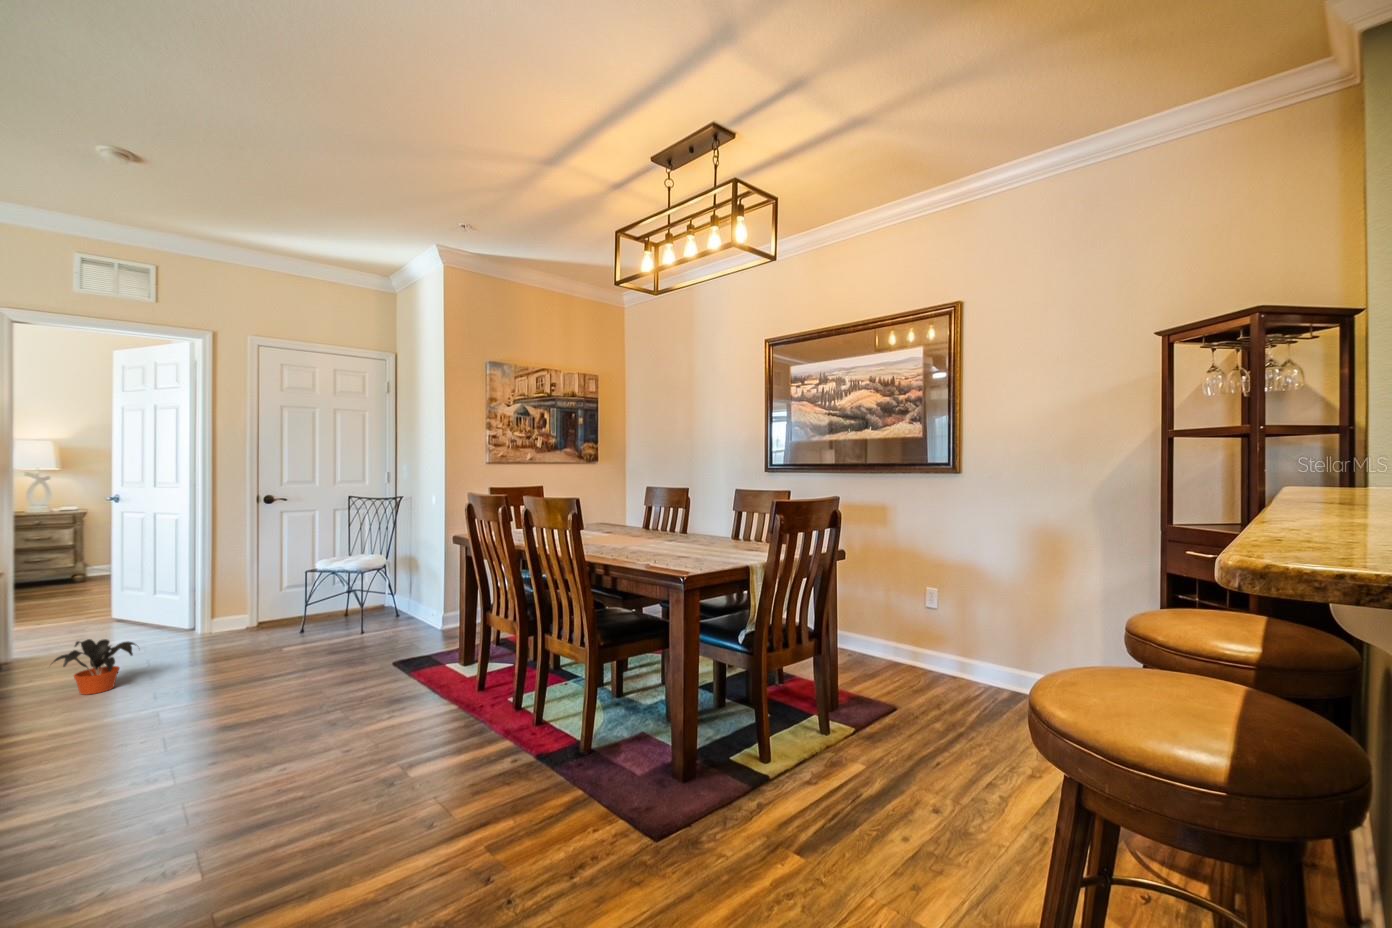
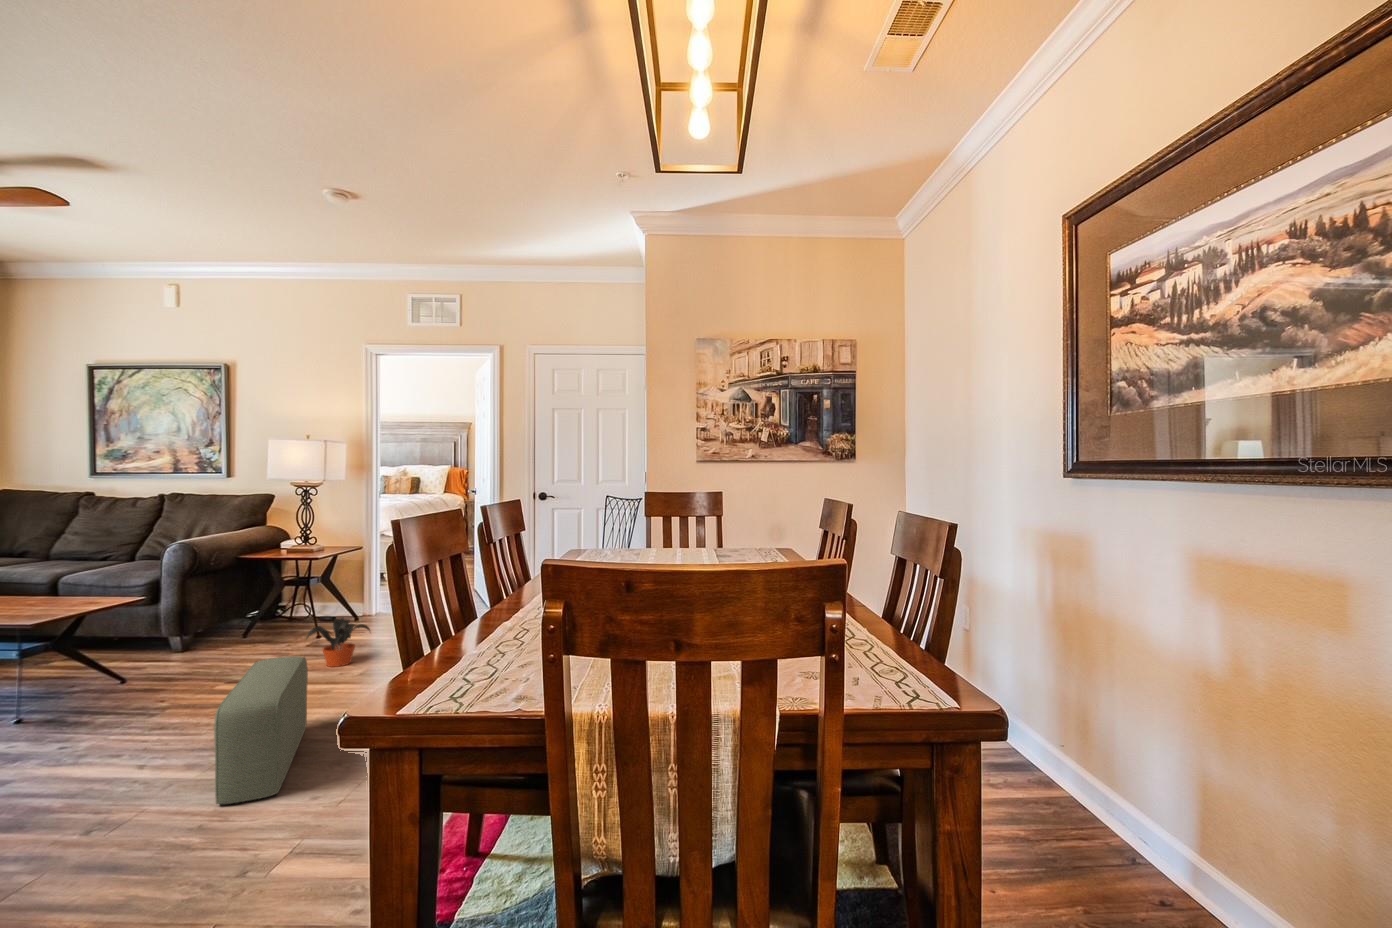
pouf: none [149,657,290,779] -> present [214,656,308,804]

